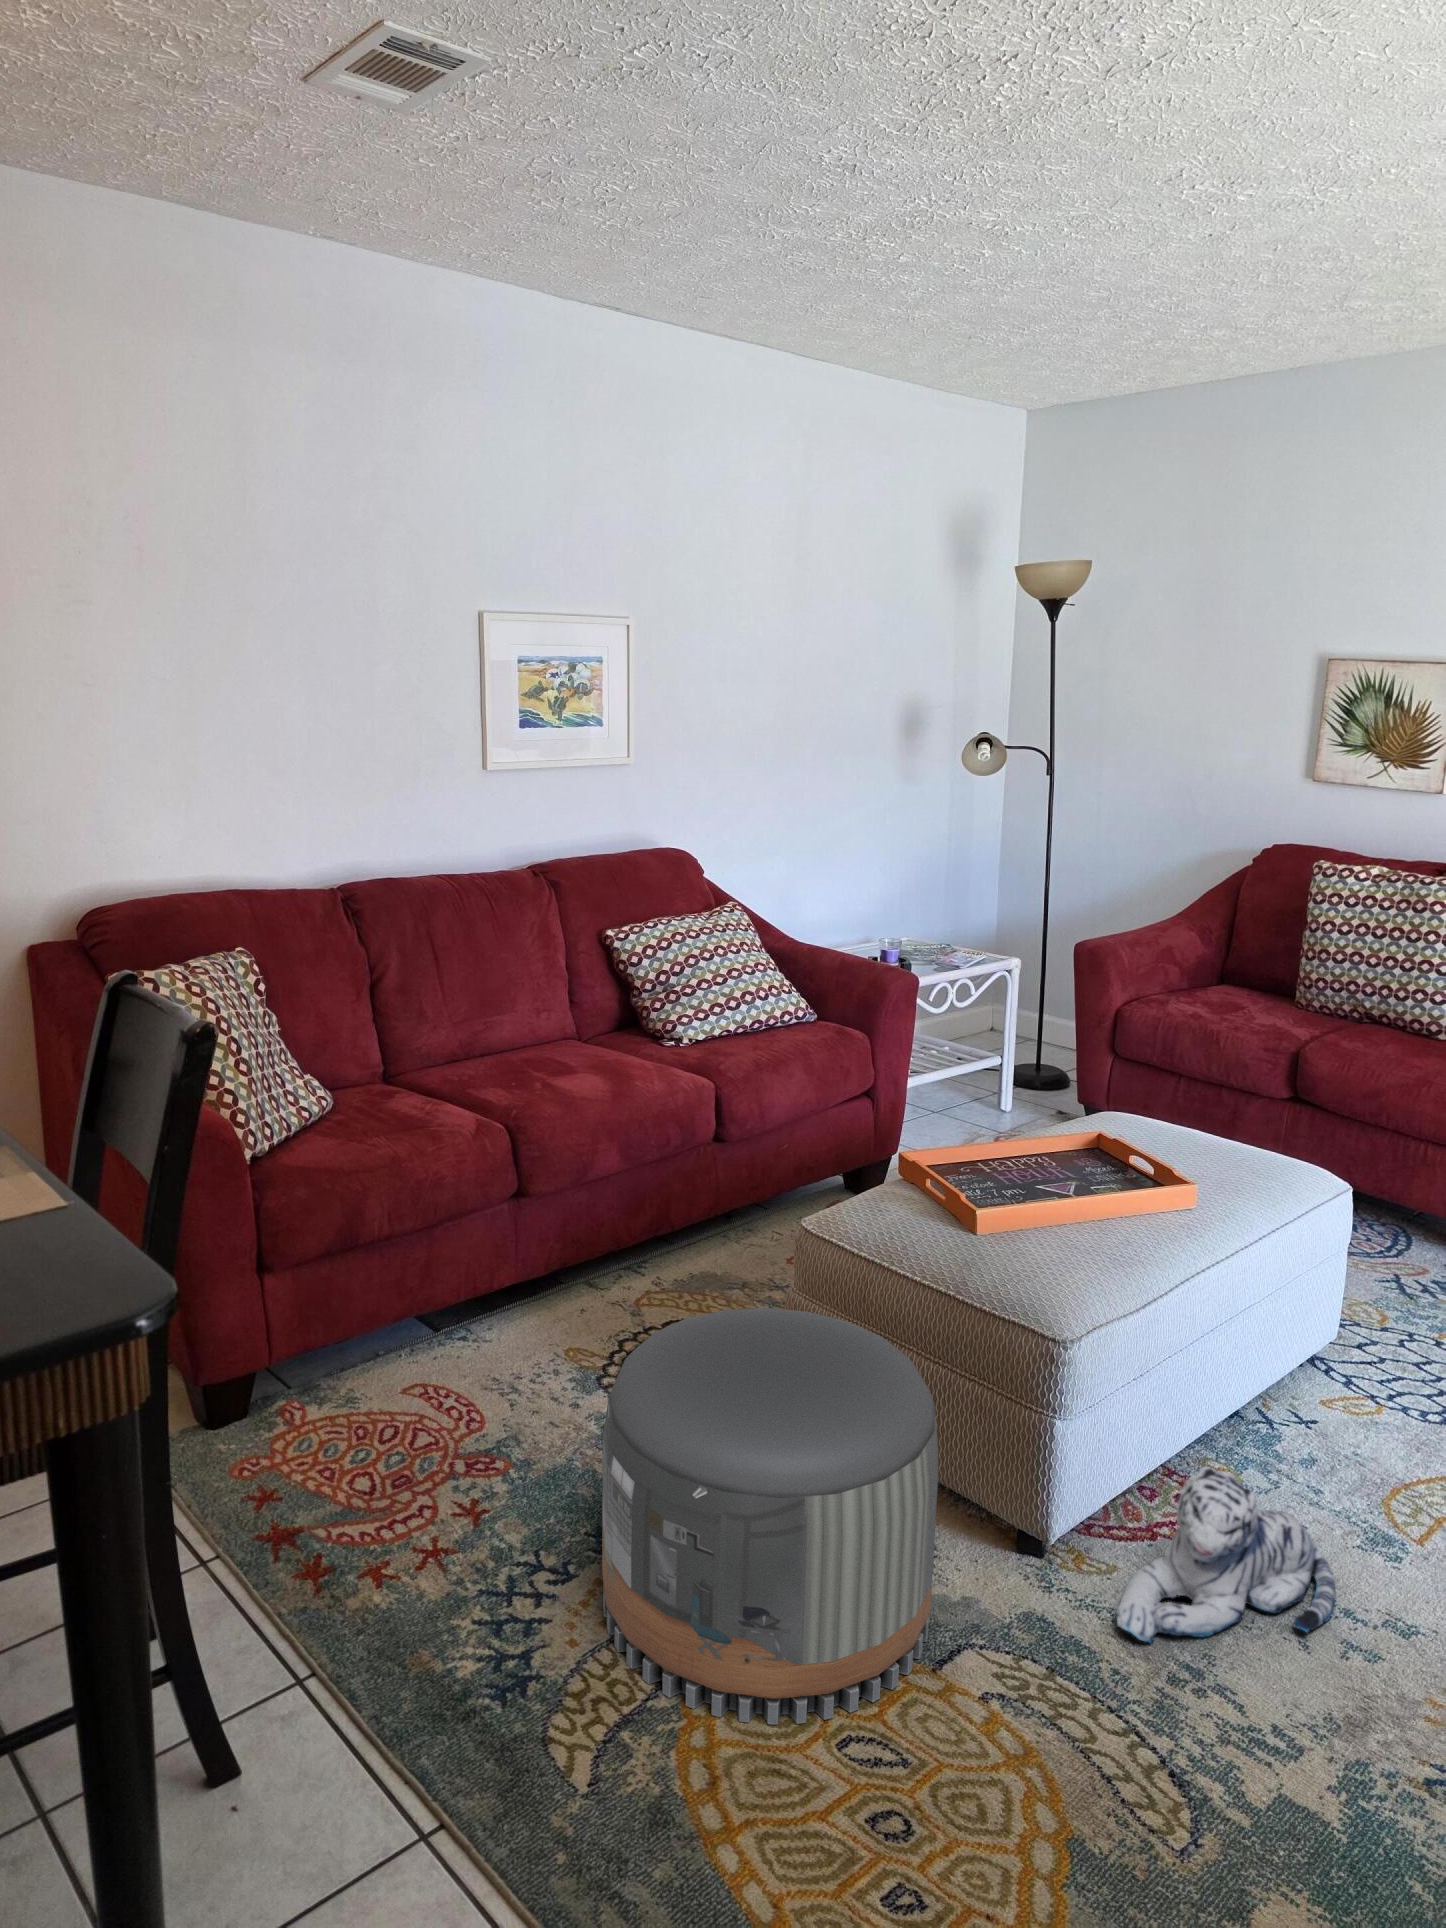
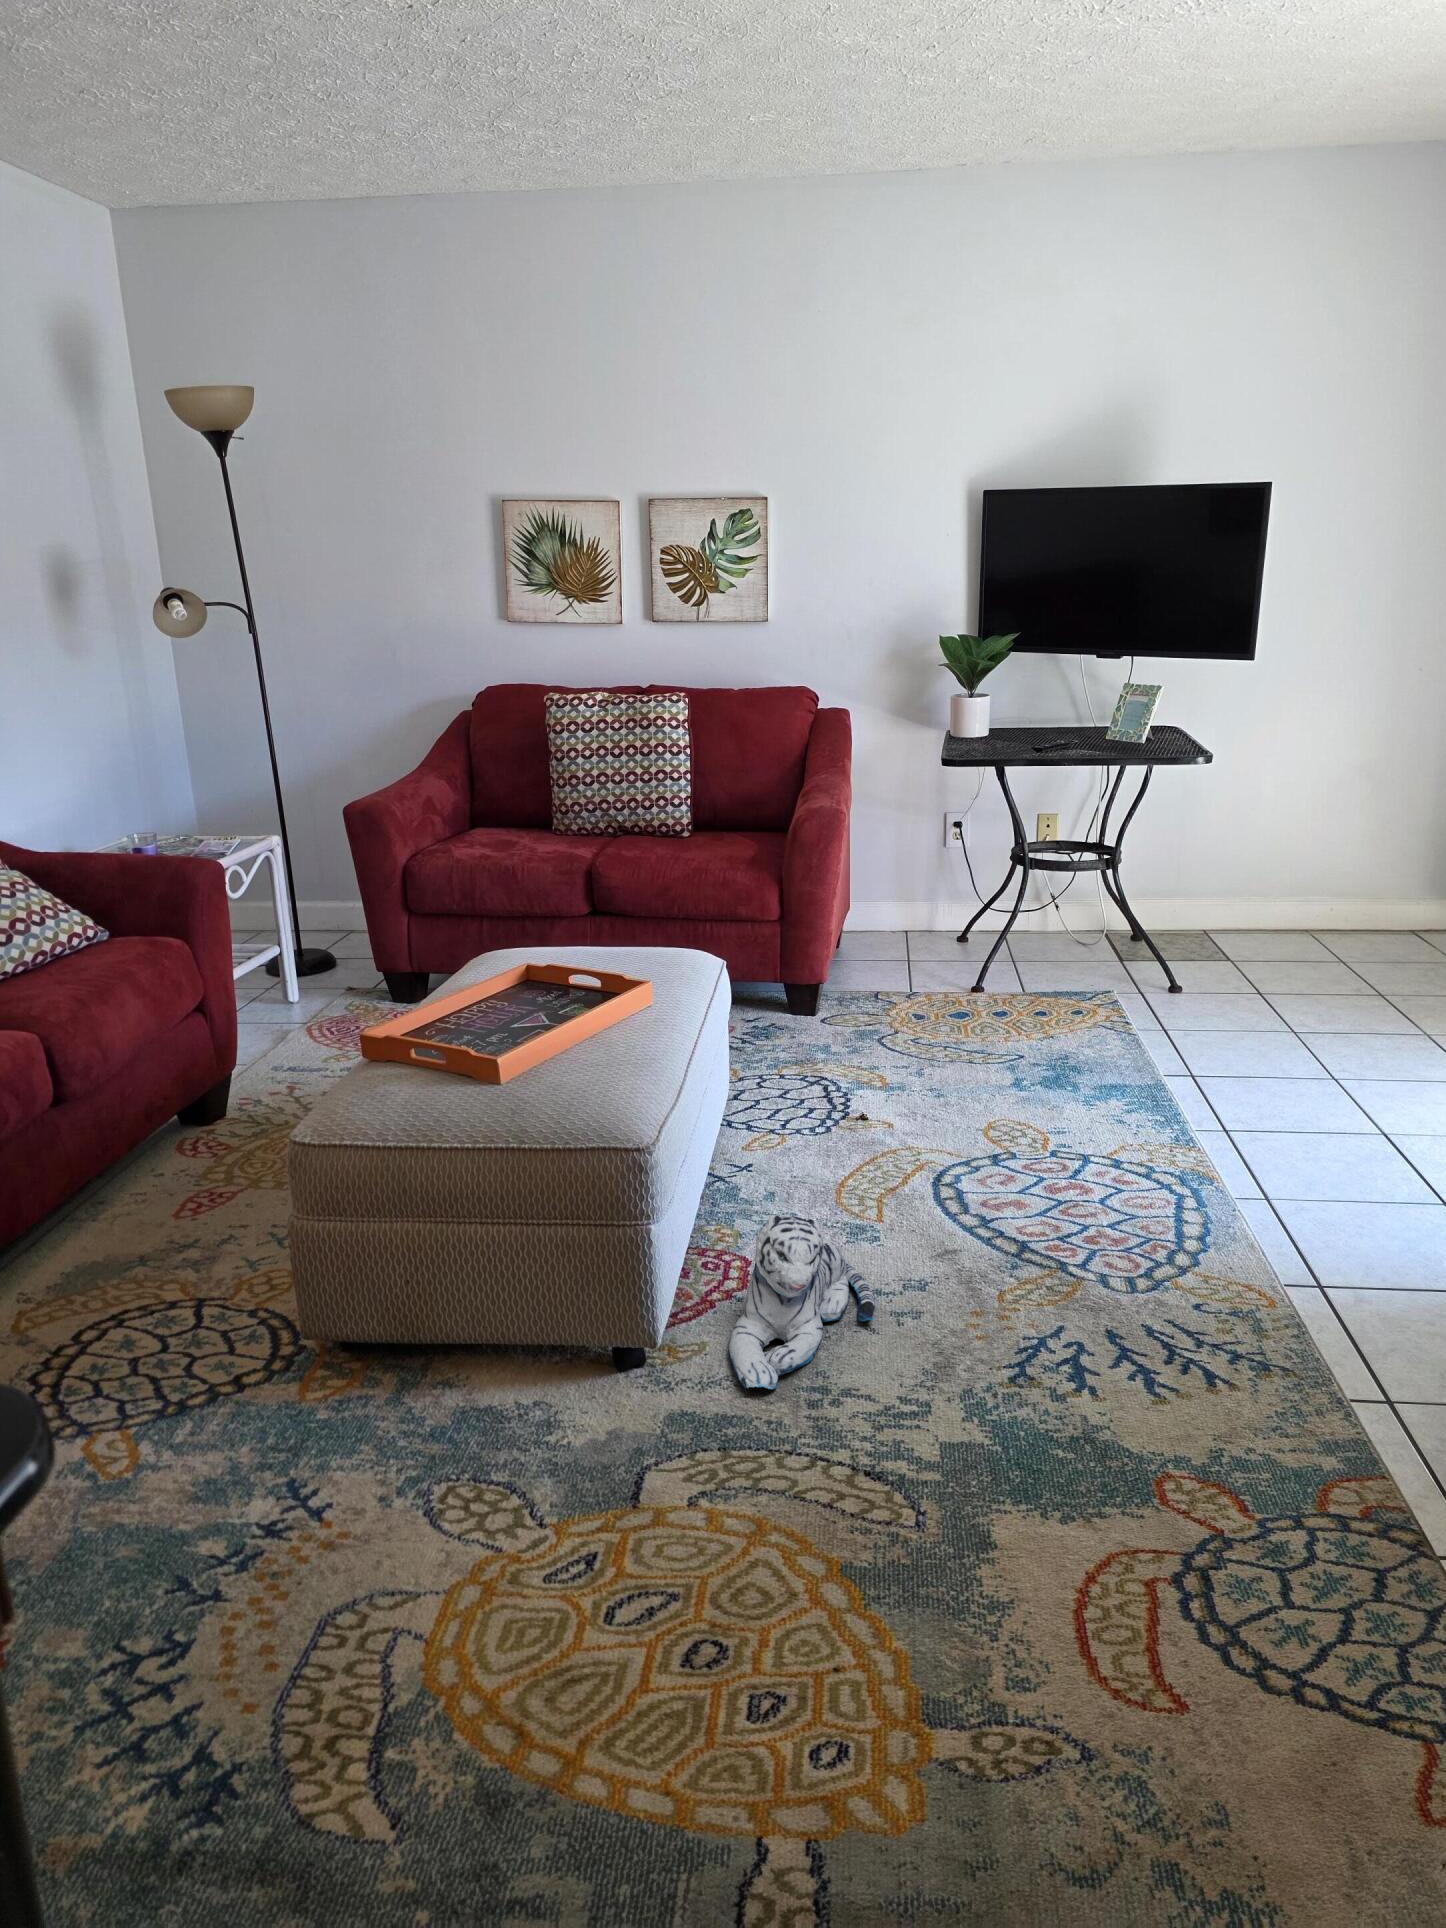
pouf: present [602,1308,938,1724] -> none [198,1211,615,1690]

